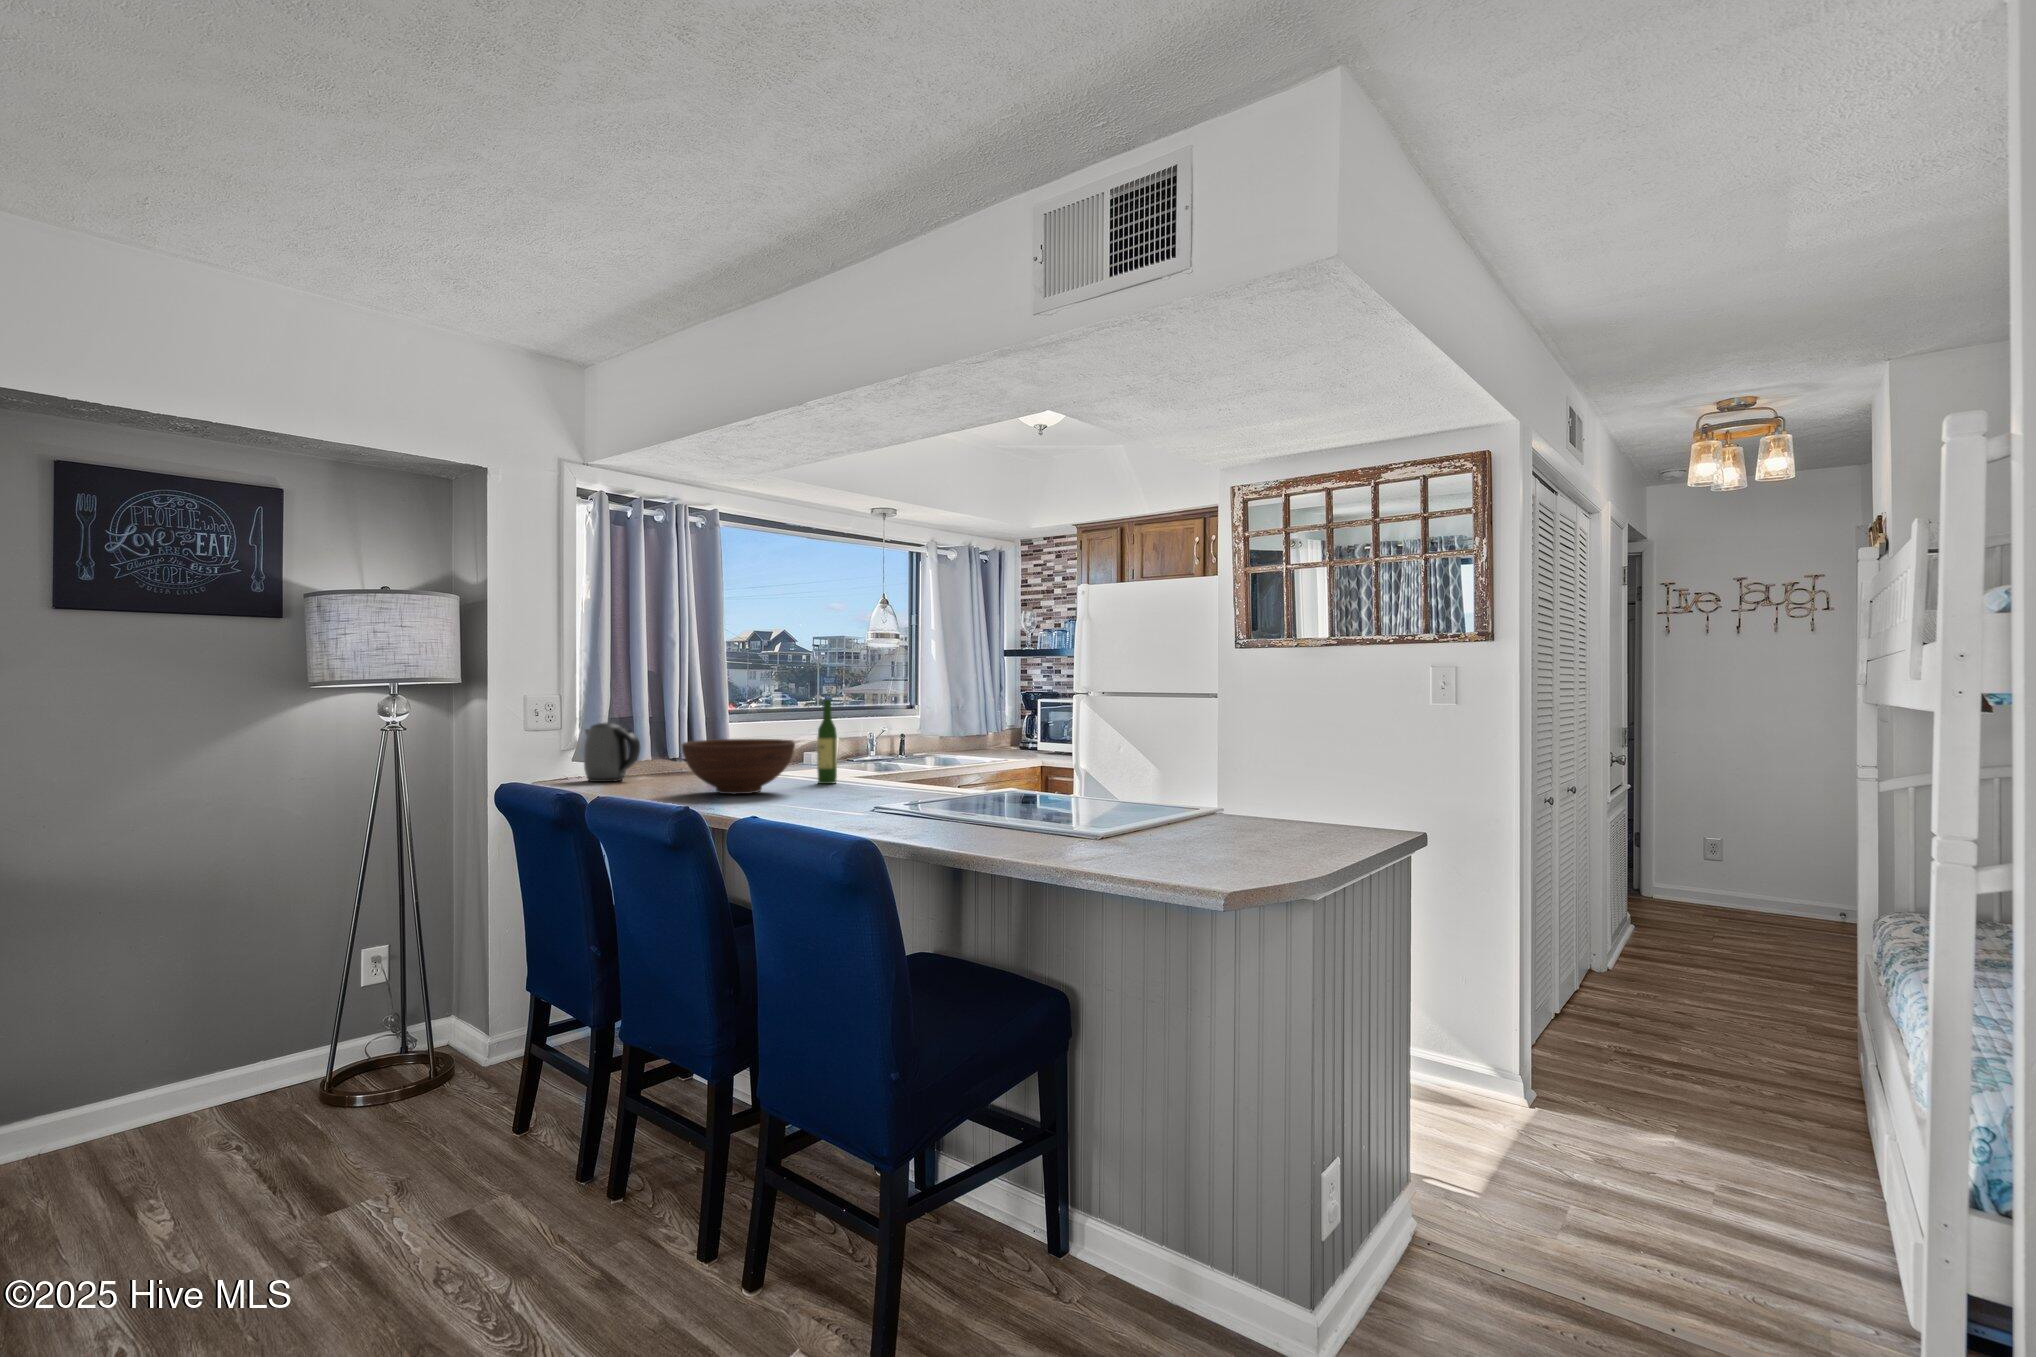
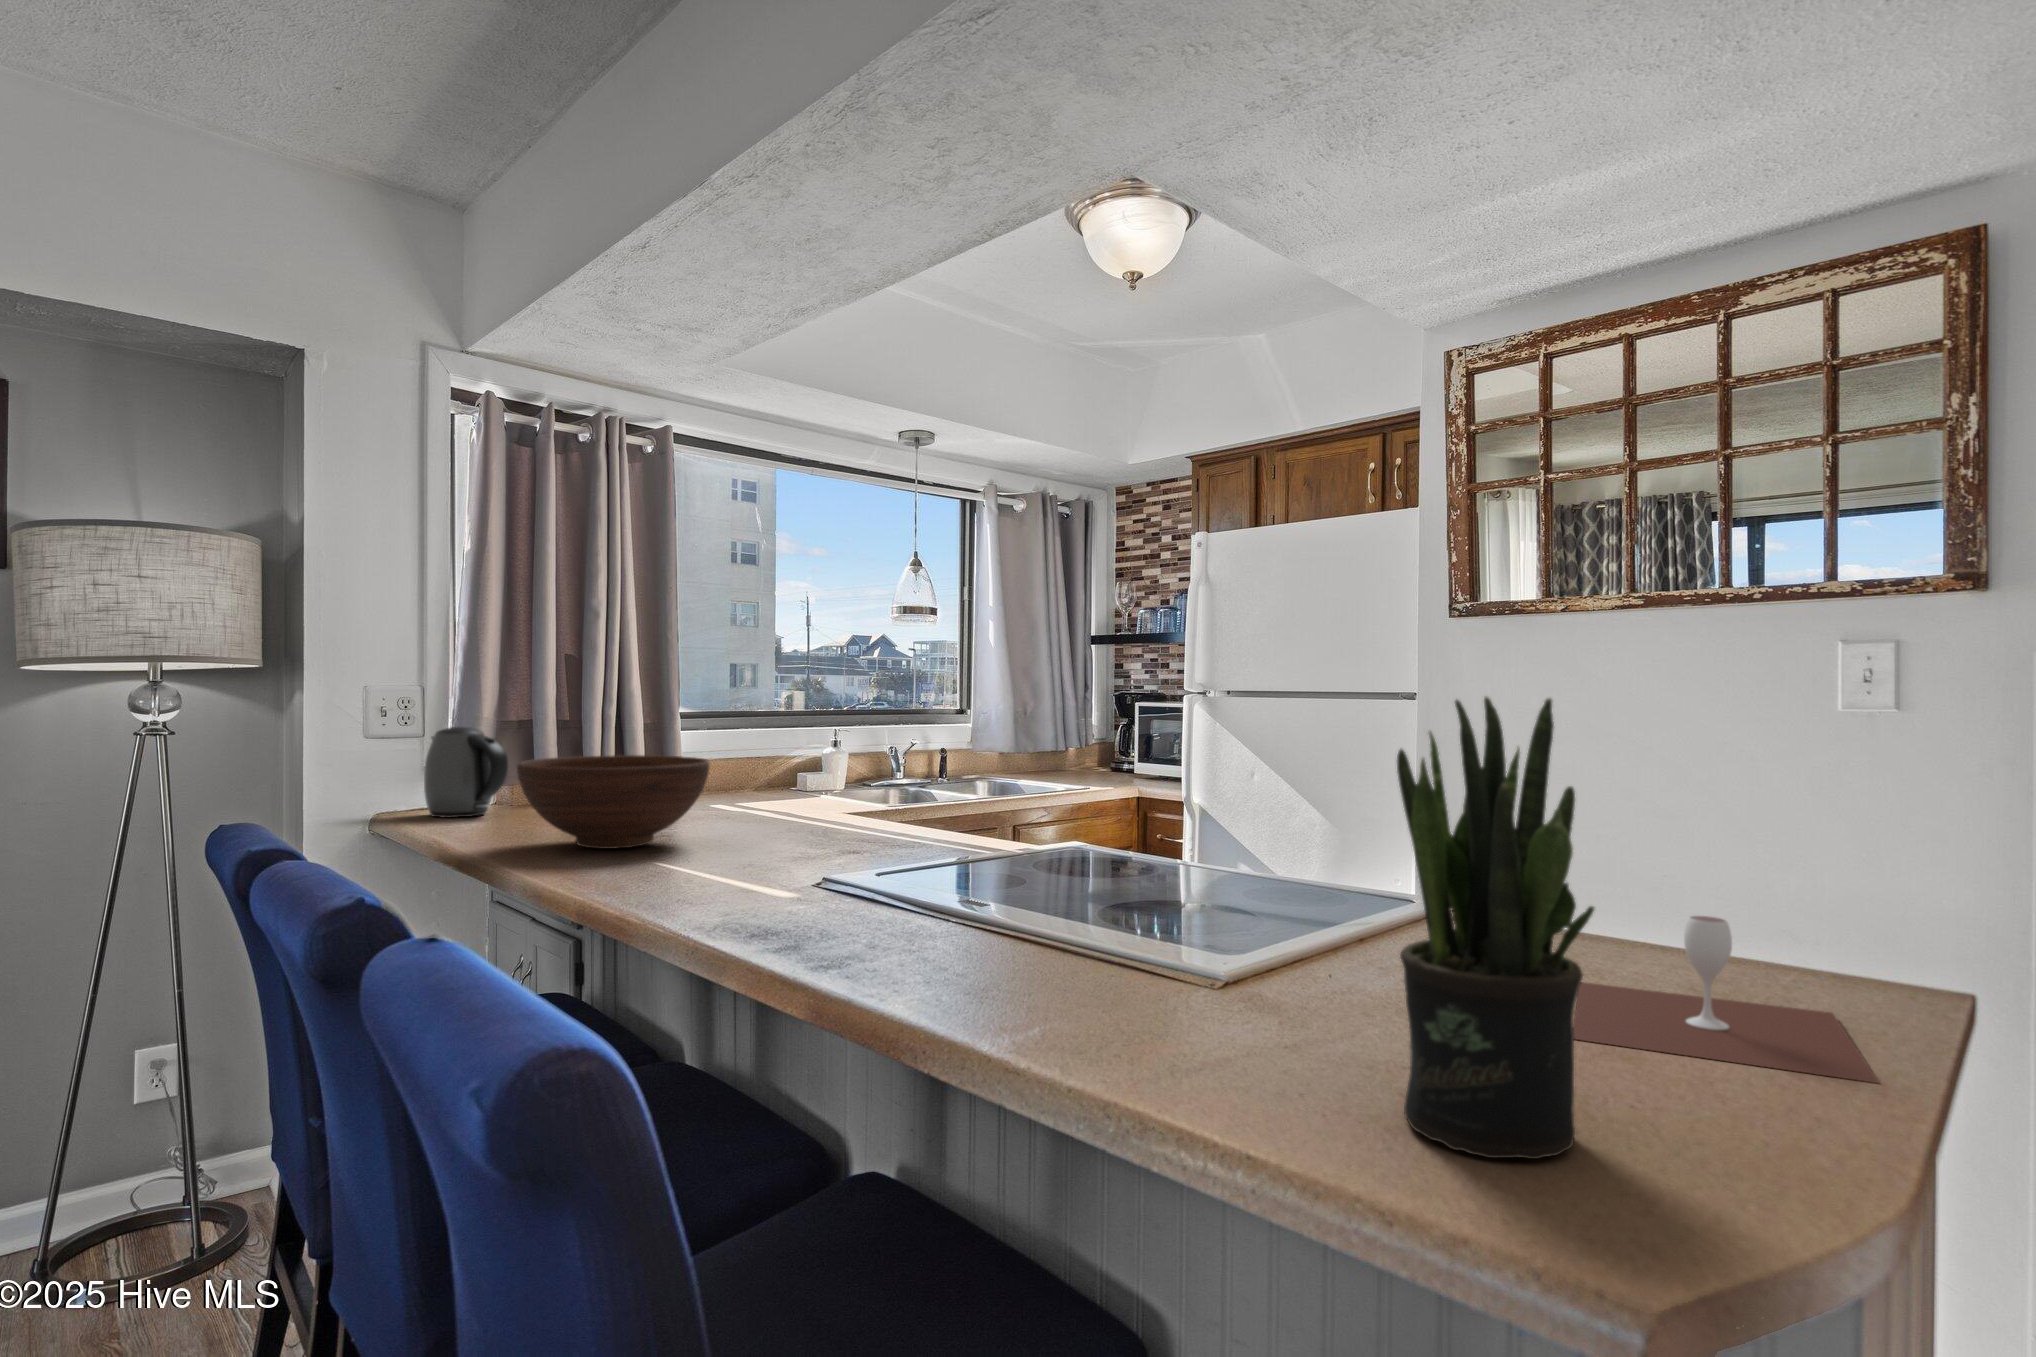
wine bottle: present [817,699,837,784] -> none [768,694,800,828]
potted plant: none [1162,707,1227,862] -> present [1397,697,1595,1159]
wine glass: none [1240,793,1351,848] -> present [1573,916,1879,1083]

